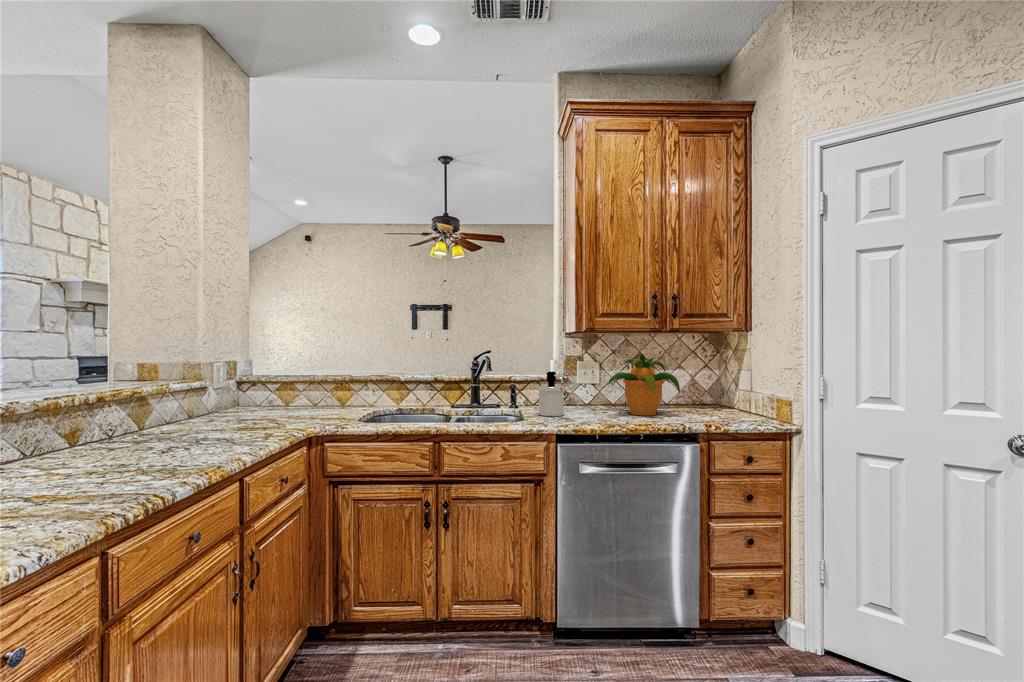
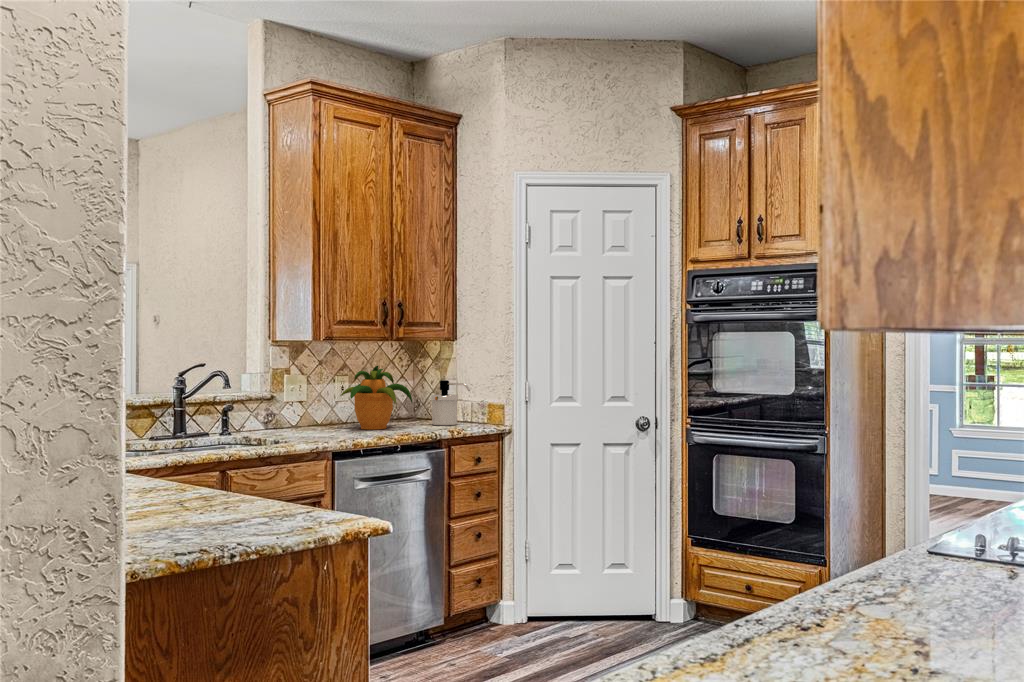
soap dispenser: present [538,372,565,416] -> present [431,380,470,425]

